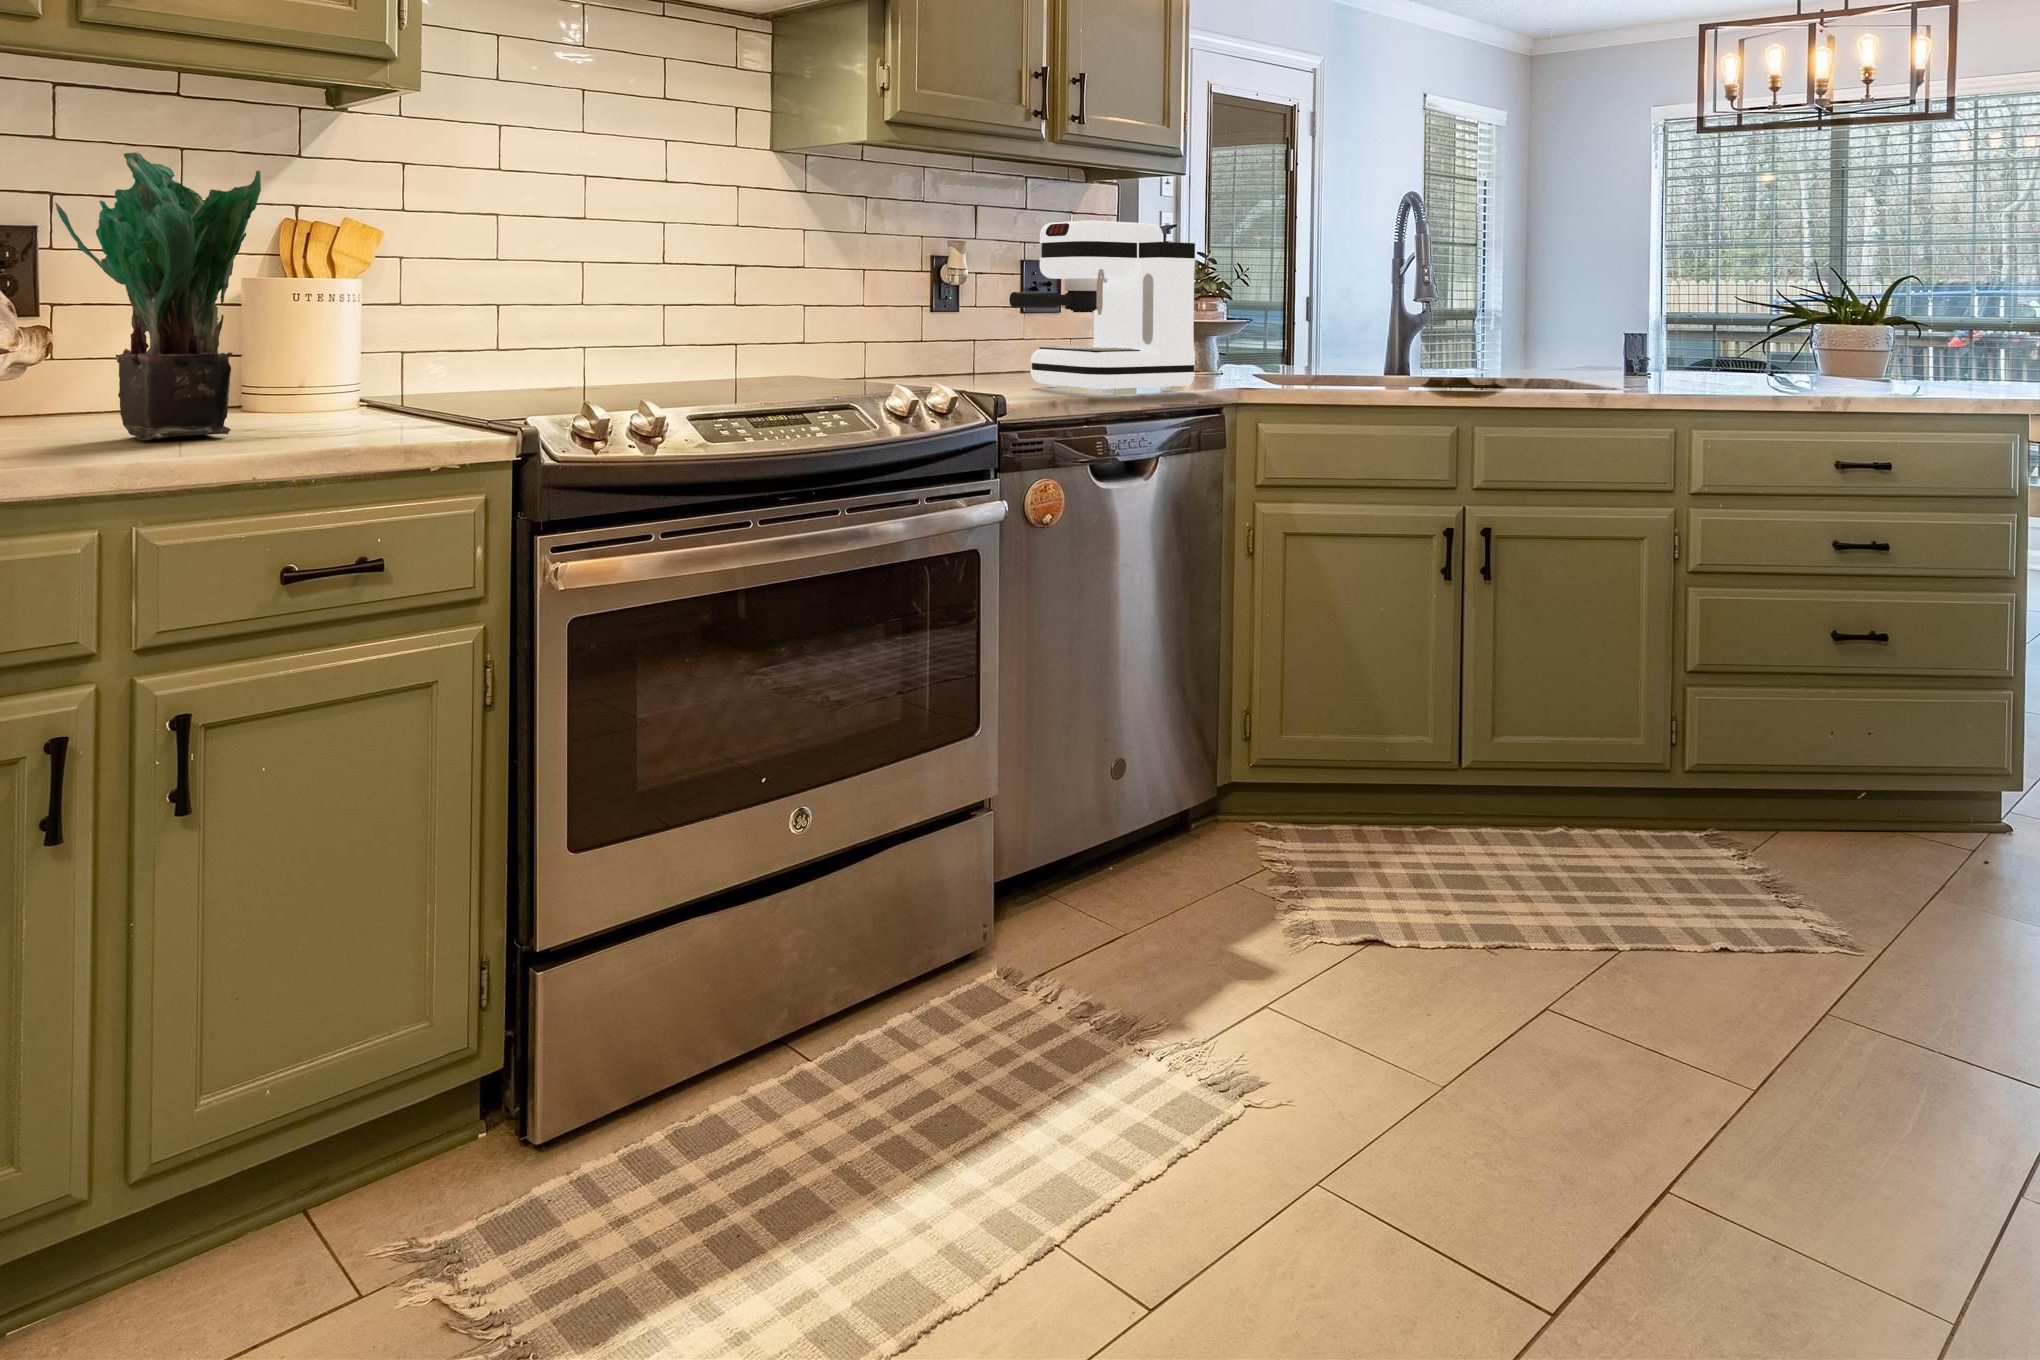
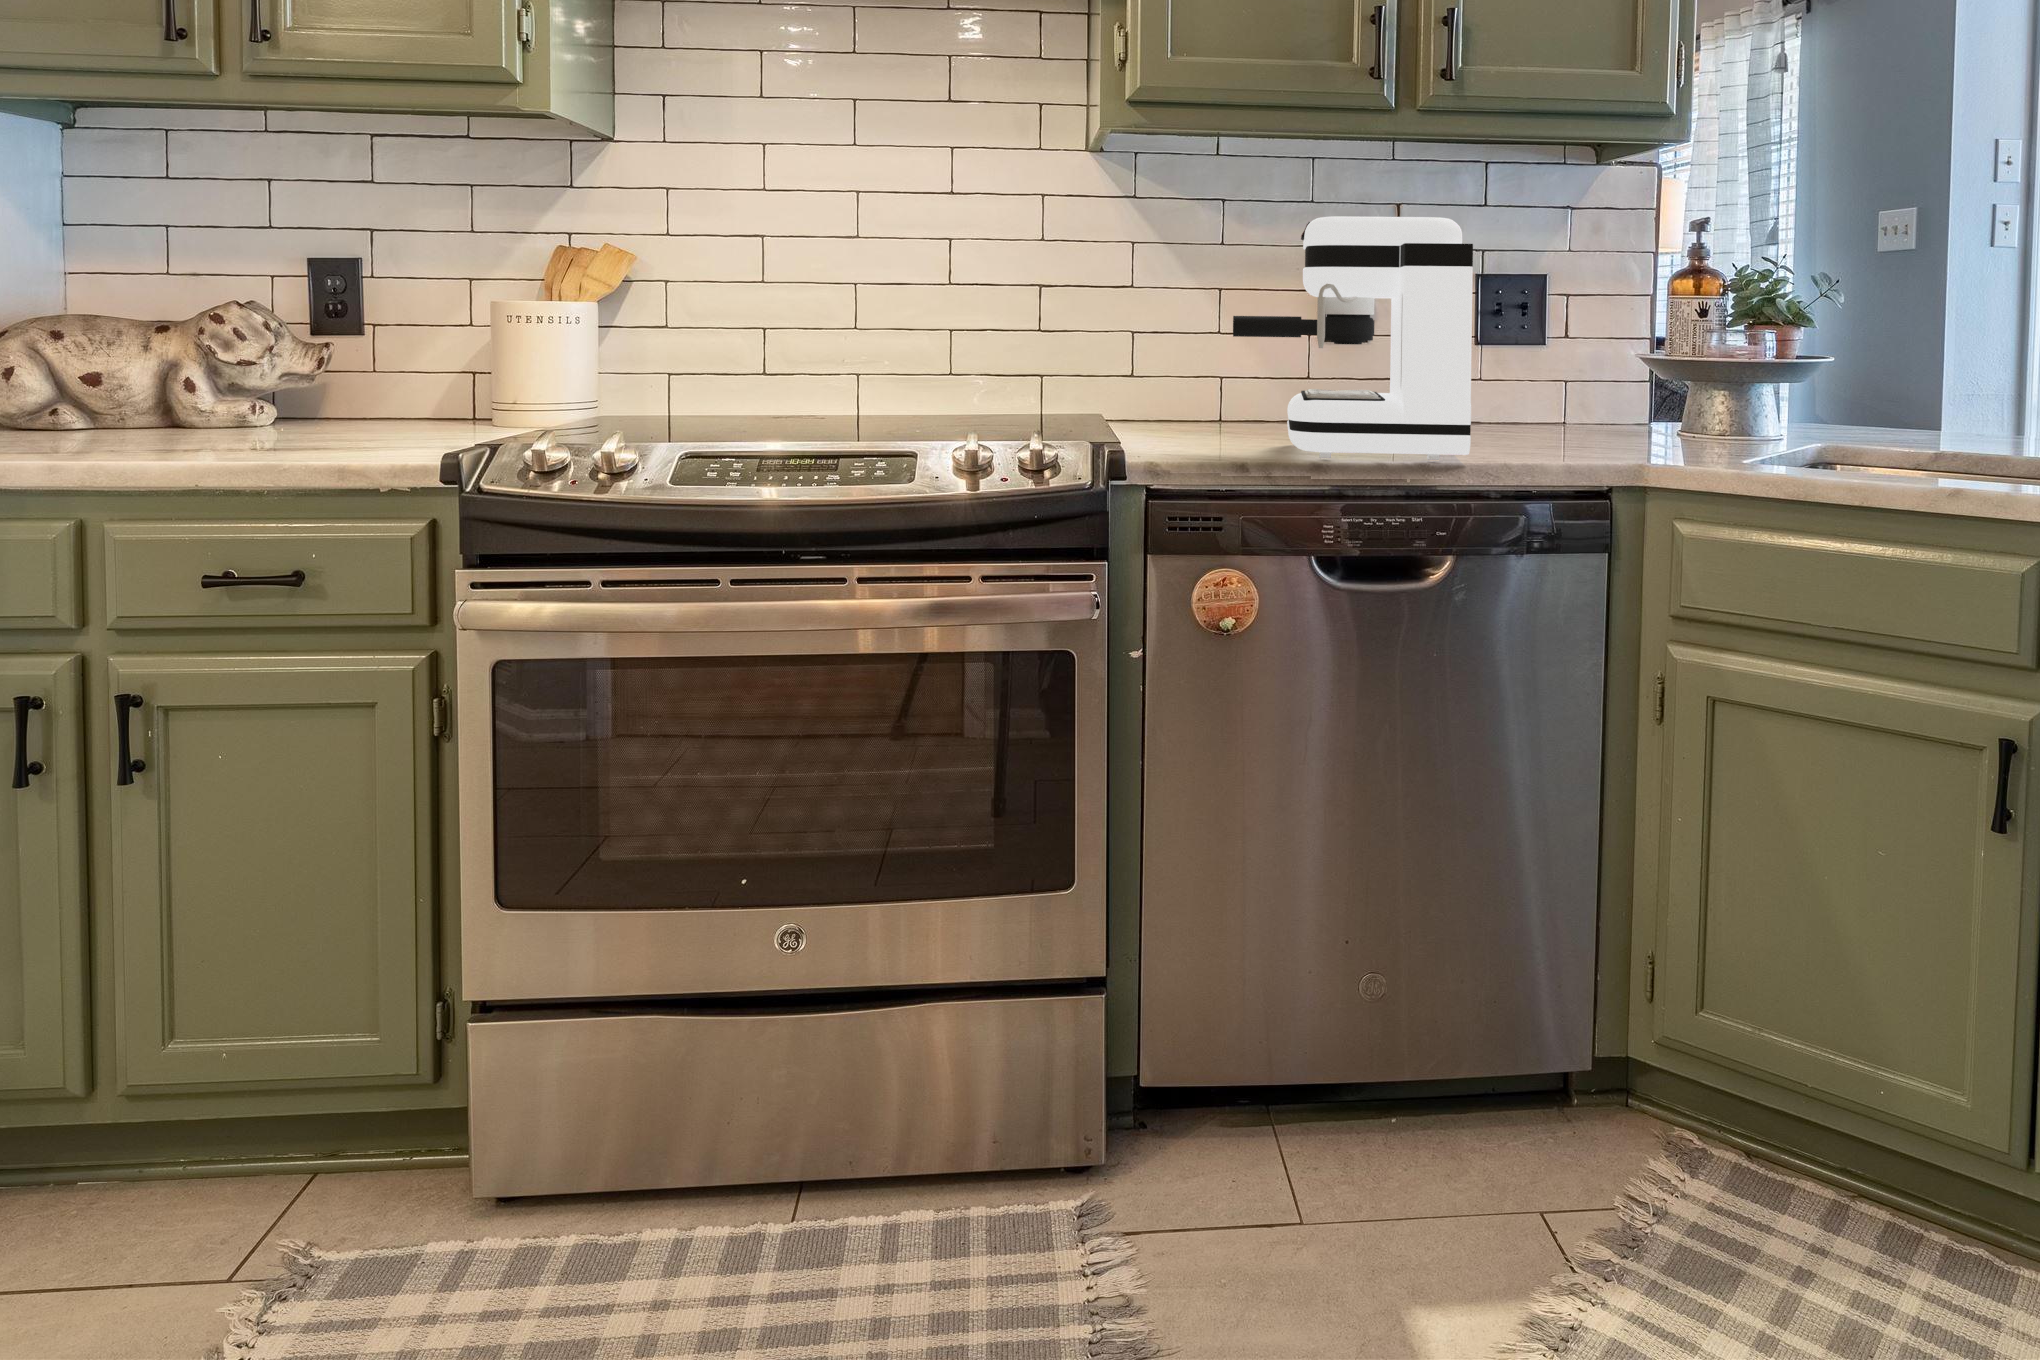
potted plant: present [55,152,261,440] -> none [131,191,310,444]

